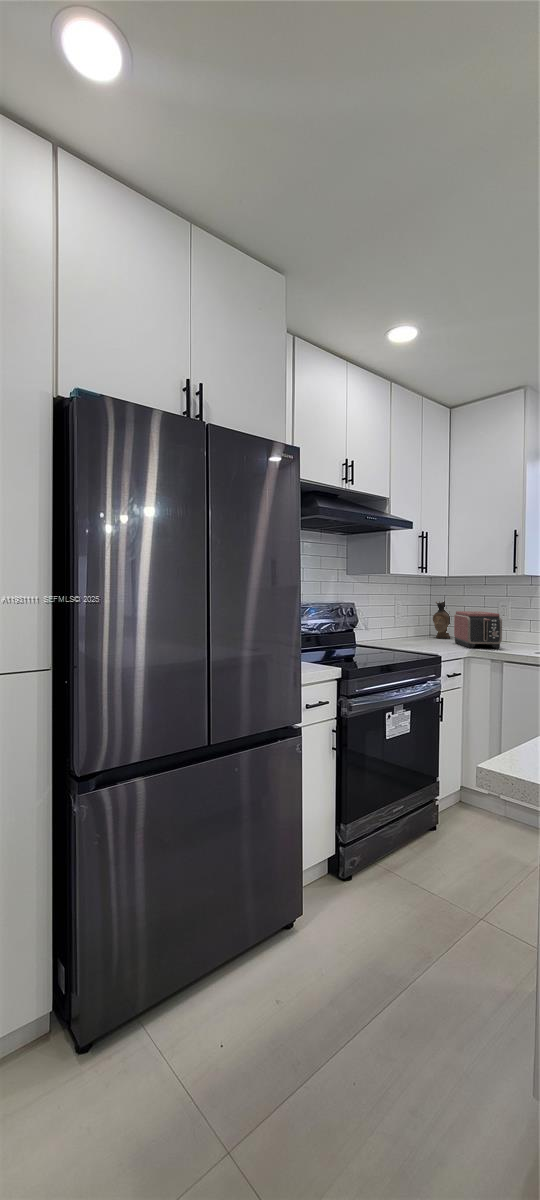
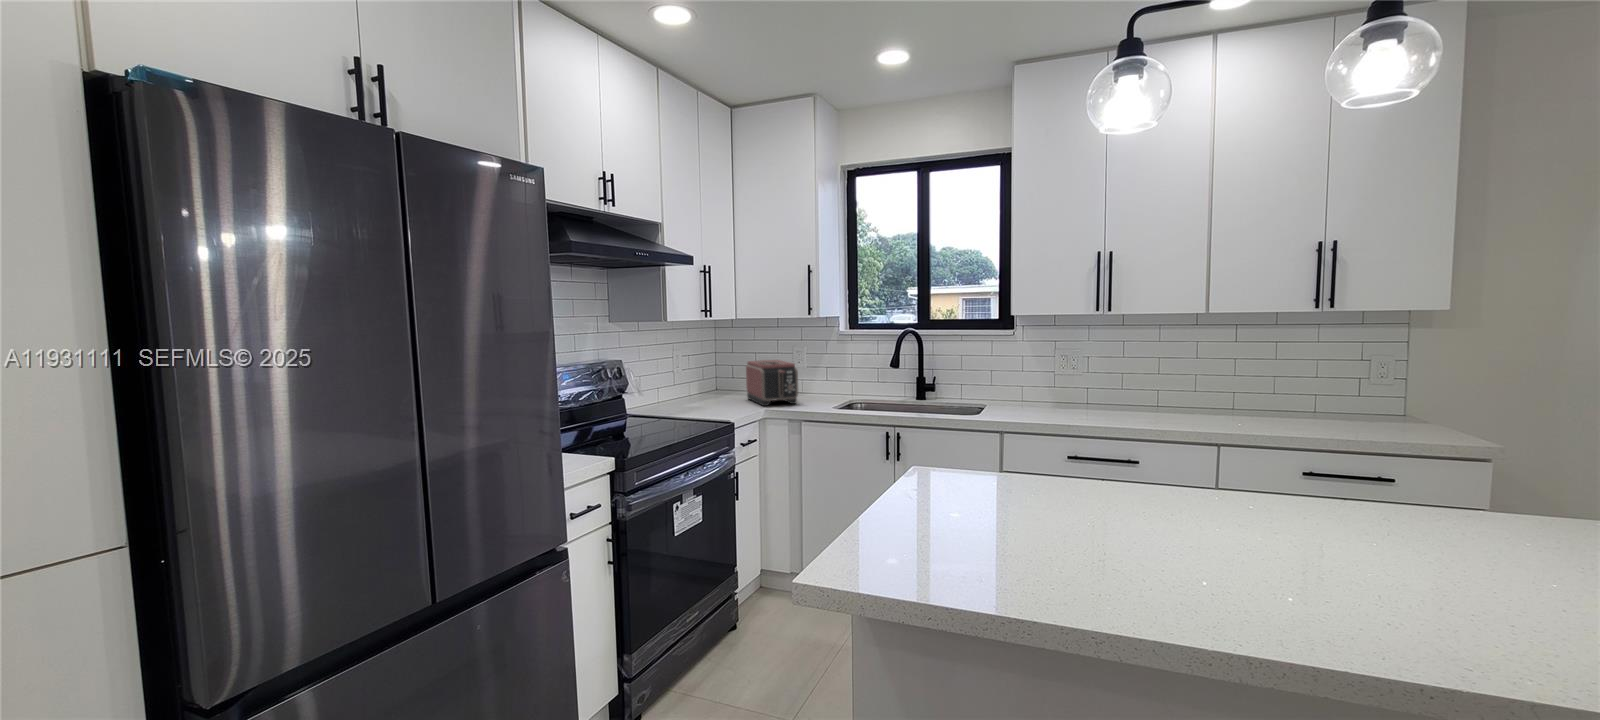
ceramic pitcher: present [433,601,450,638] -> none [721,341,742,393]

